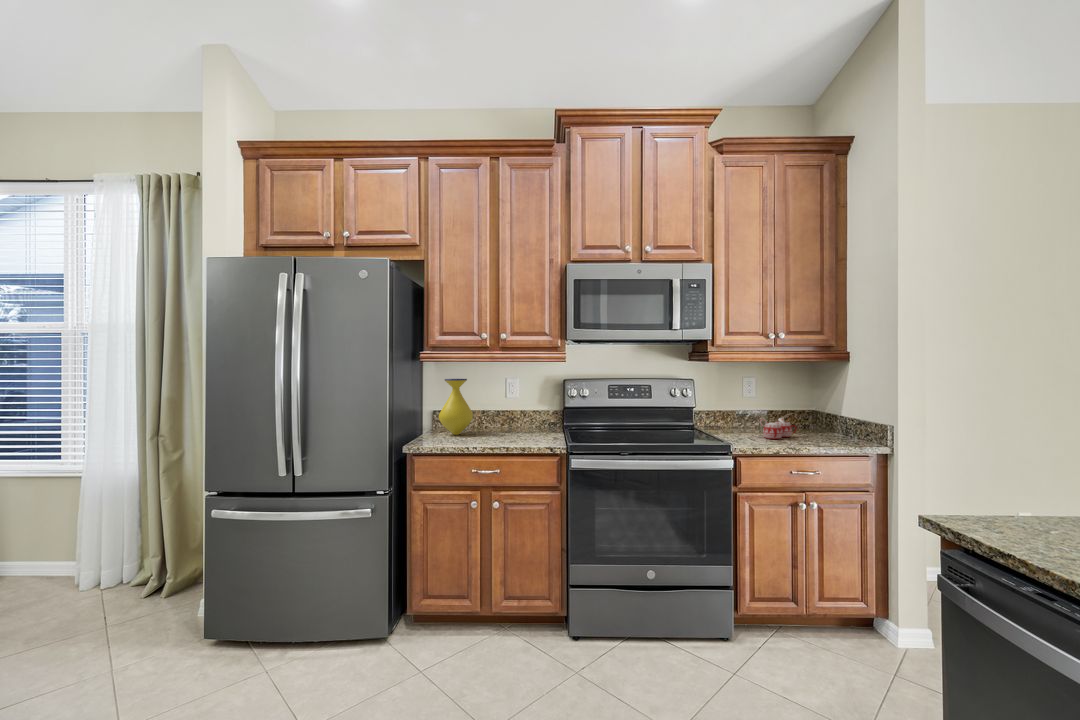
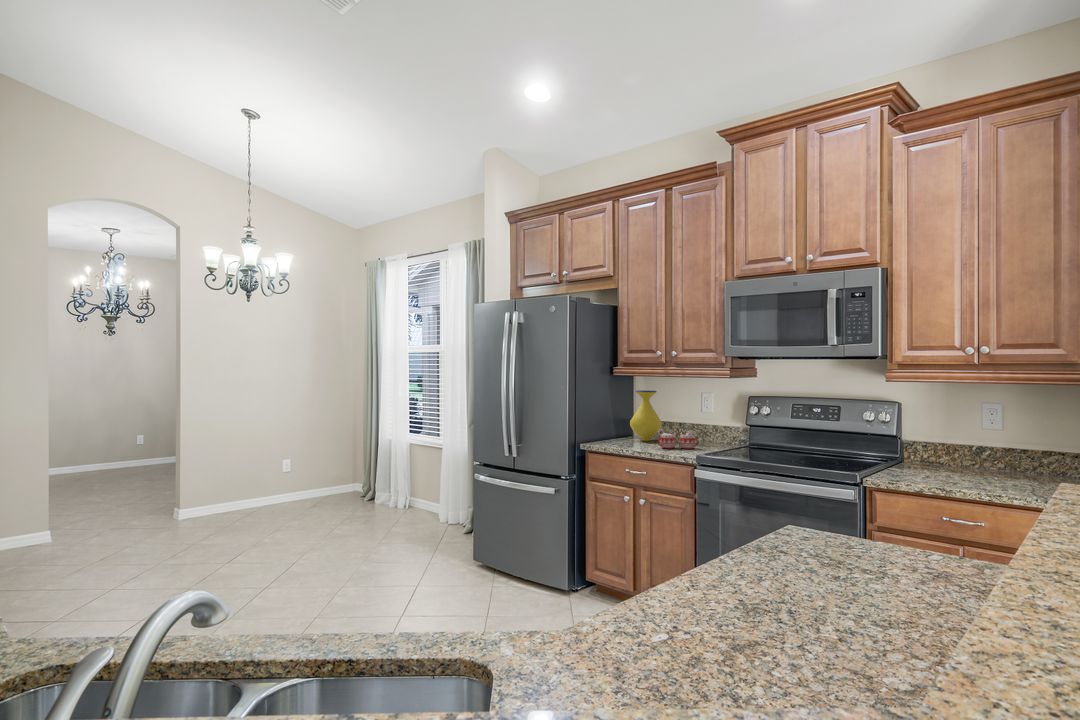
mug: present [757,418,796,439] -> present [658,430,698,449]

